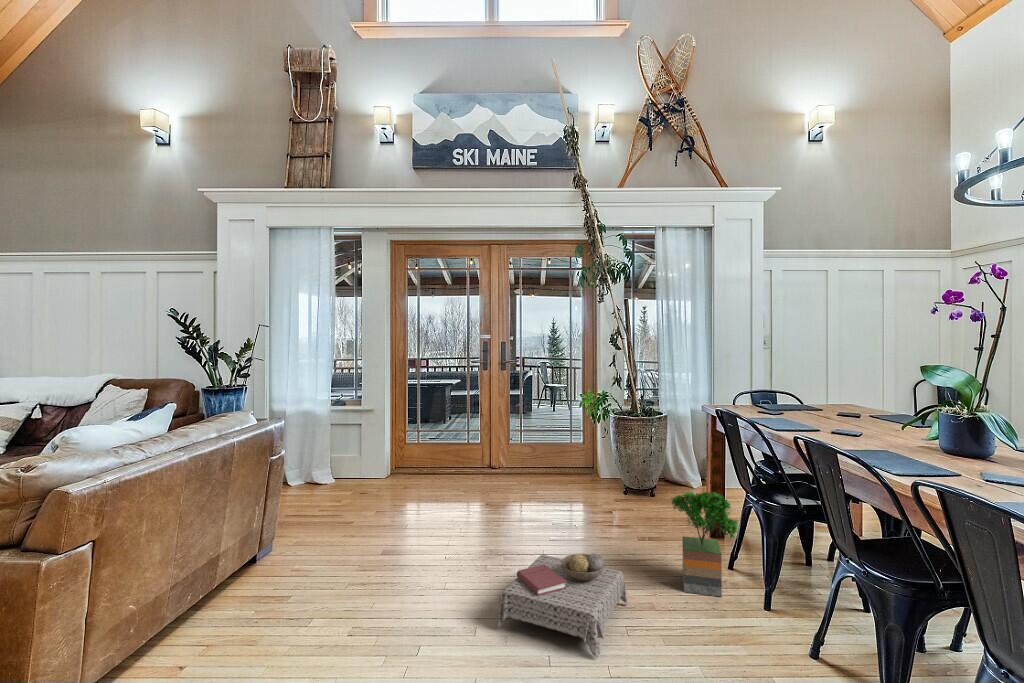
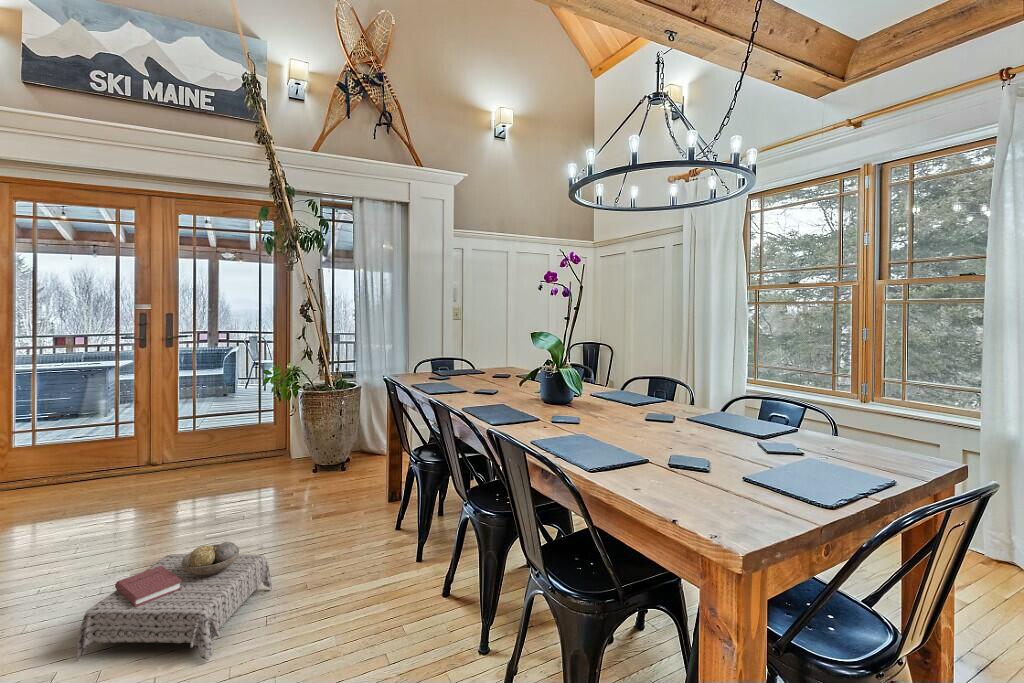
potted tree: present [671,490,738,597] -> none [330,456,397,562]

